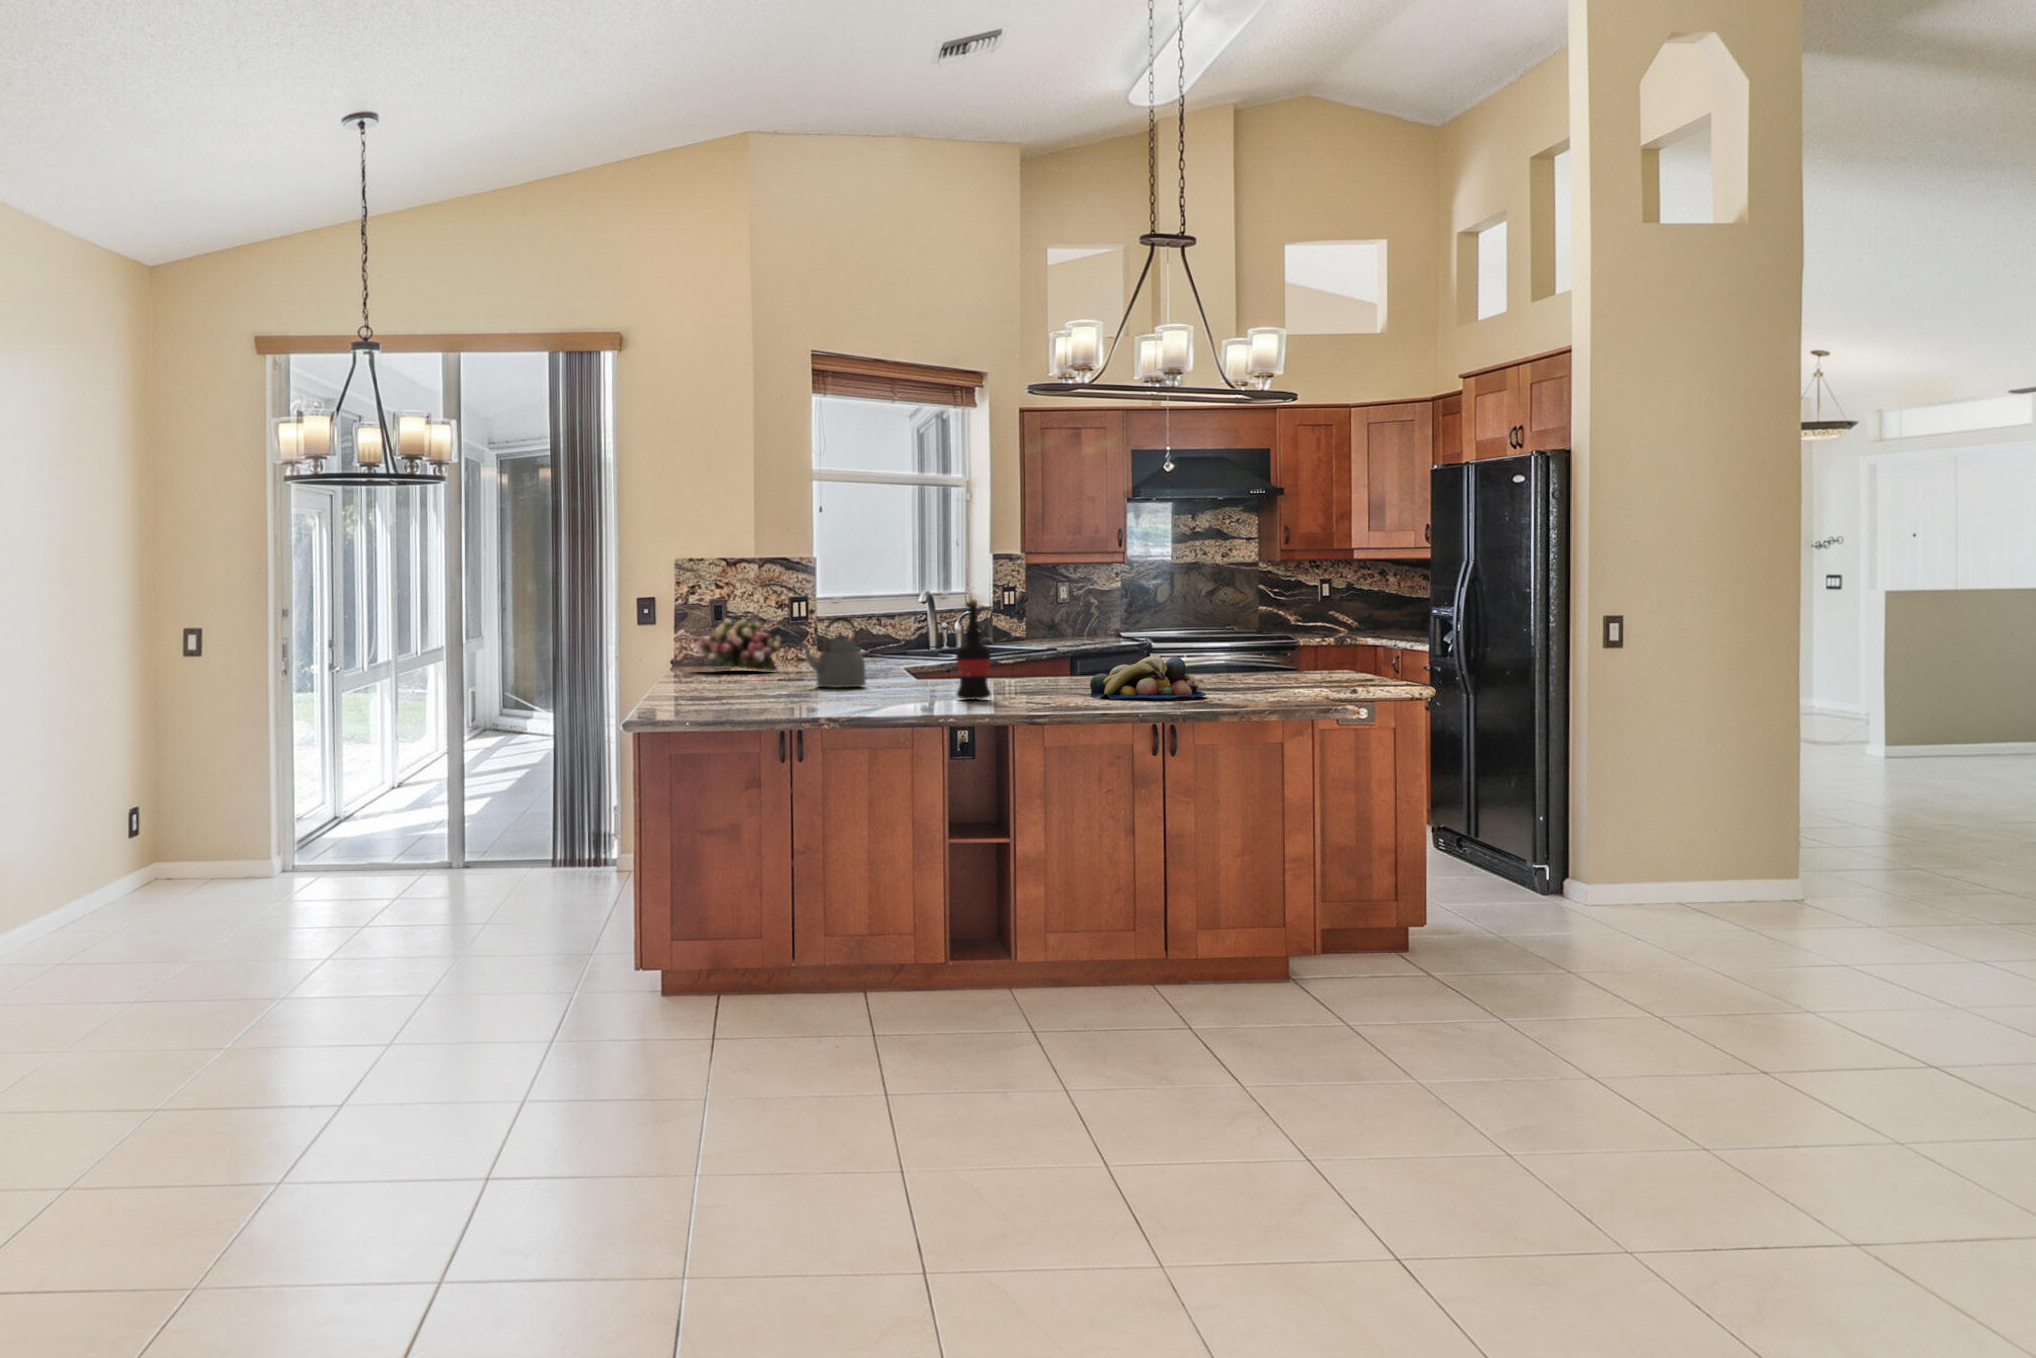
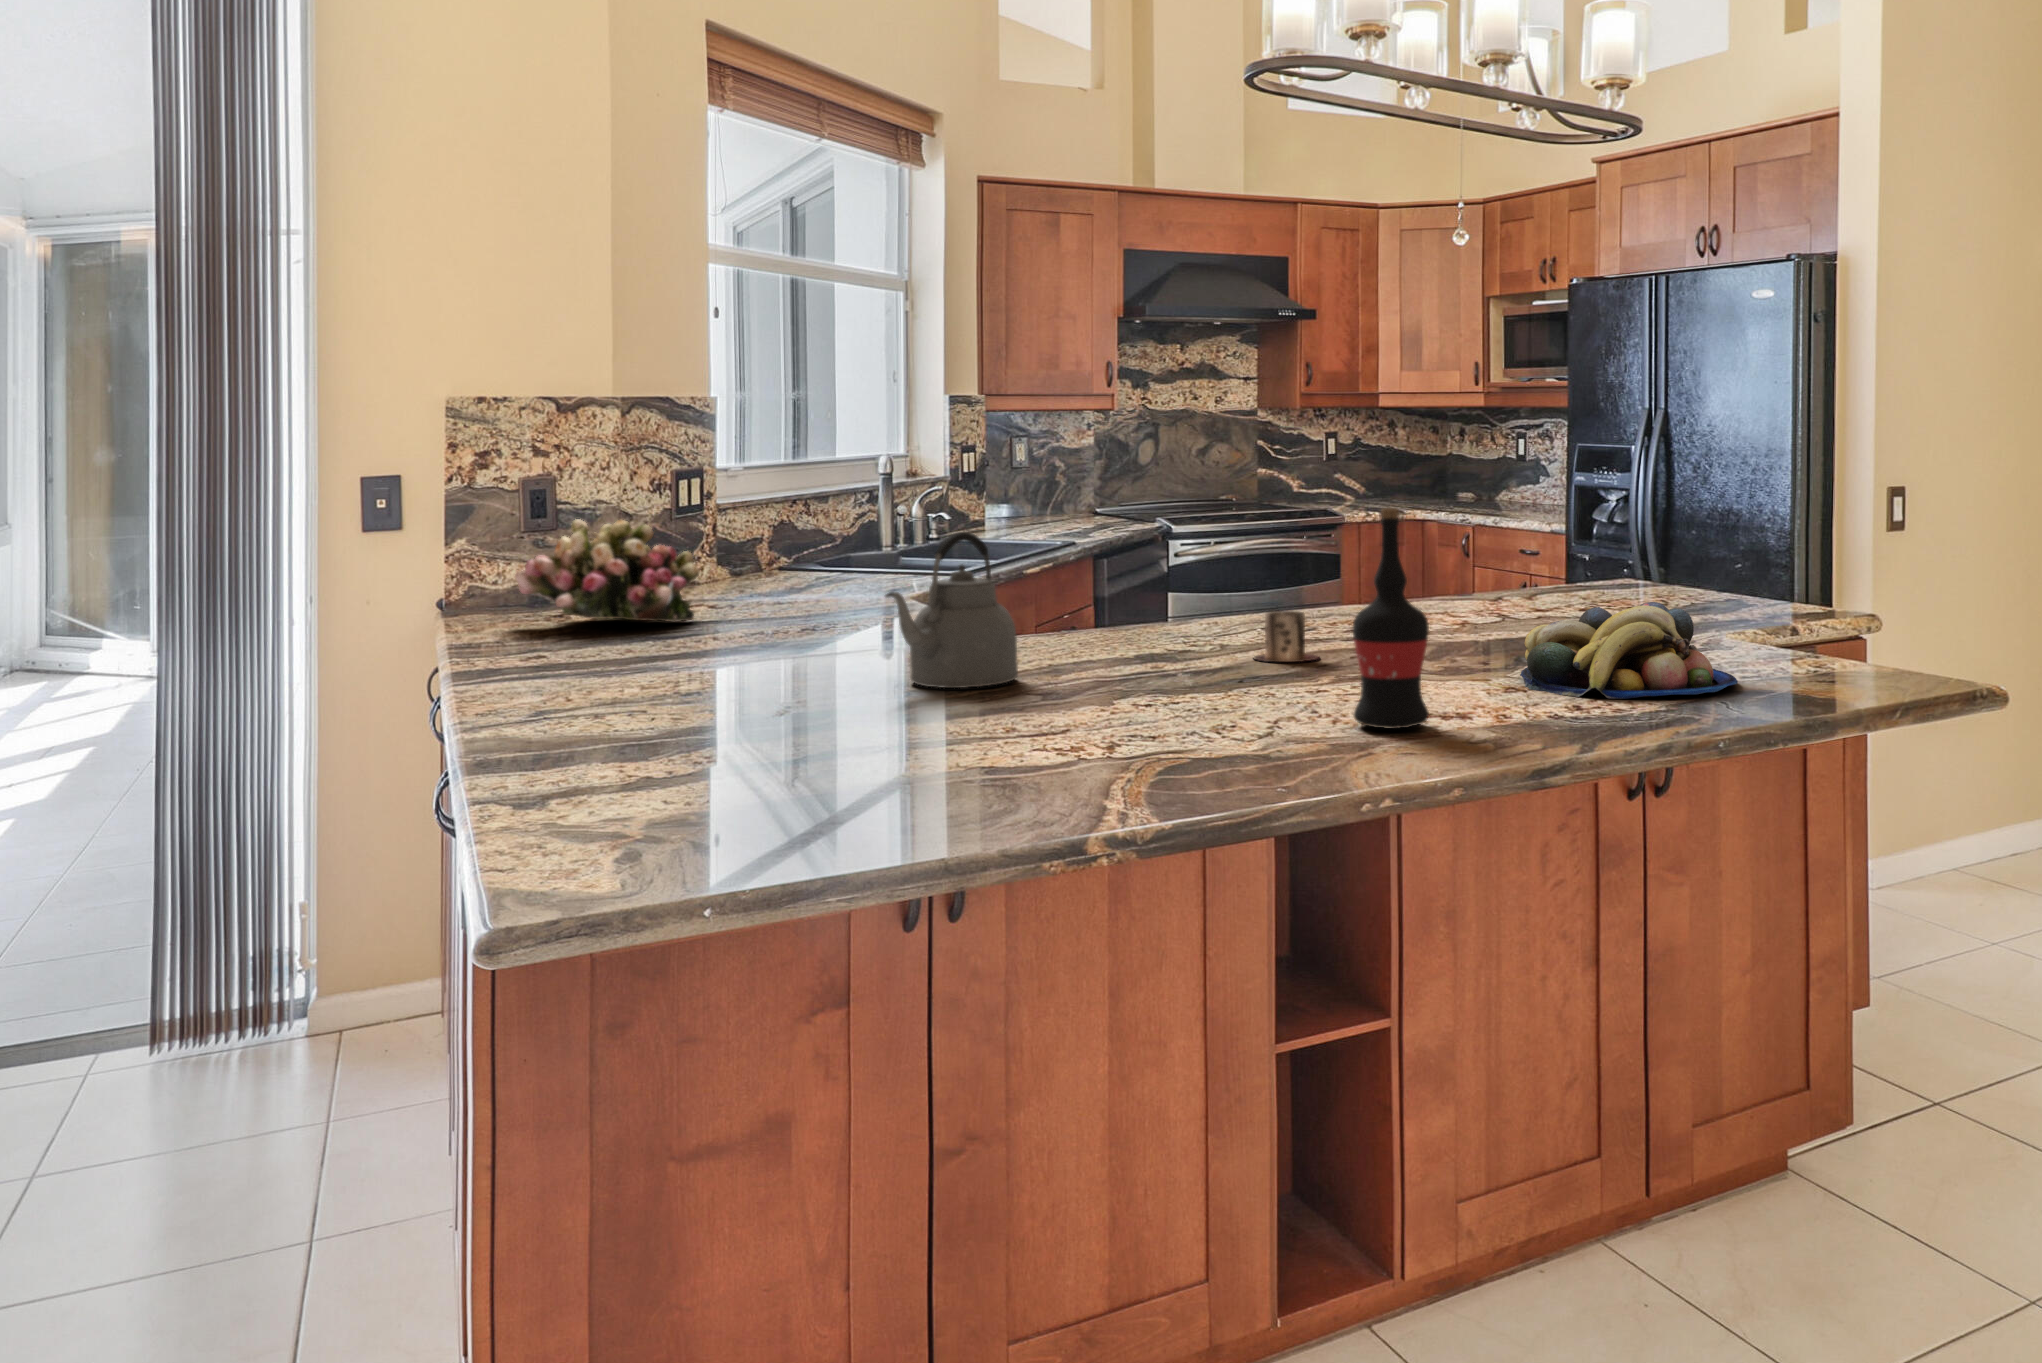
mug: none [997,663,1032,688] -> present [1254,611,1319,662]

